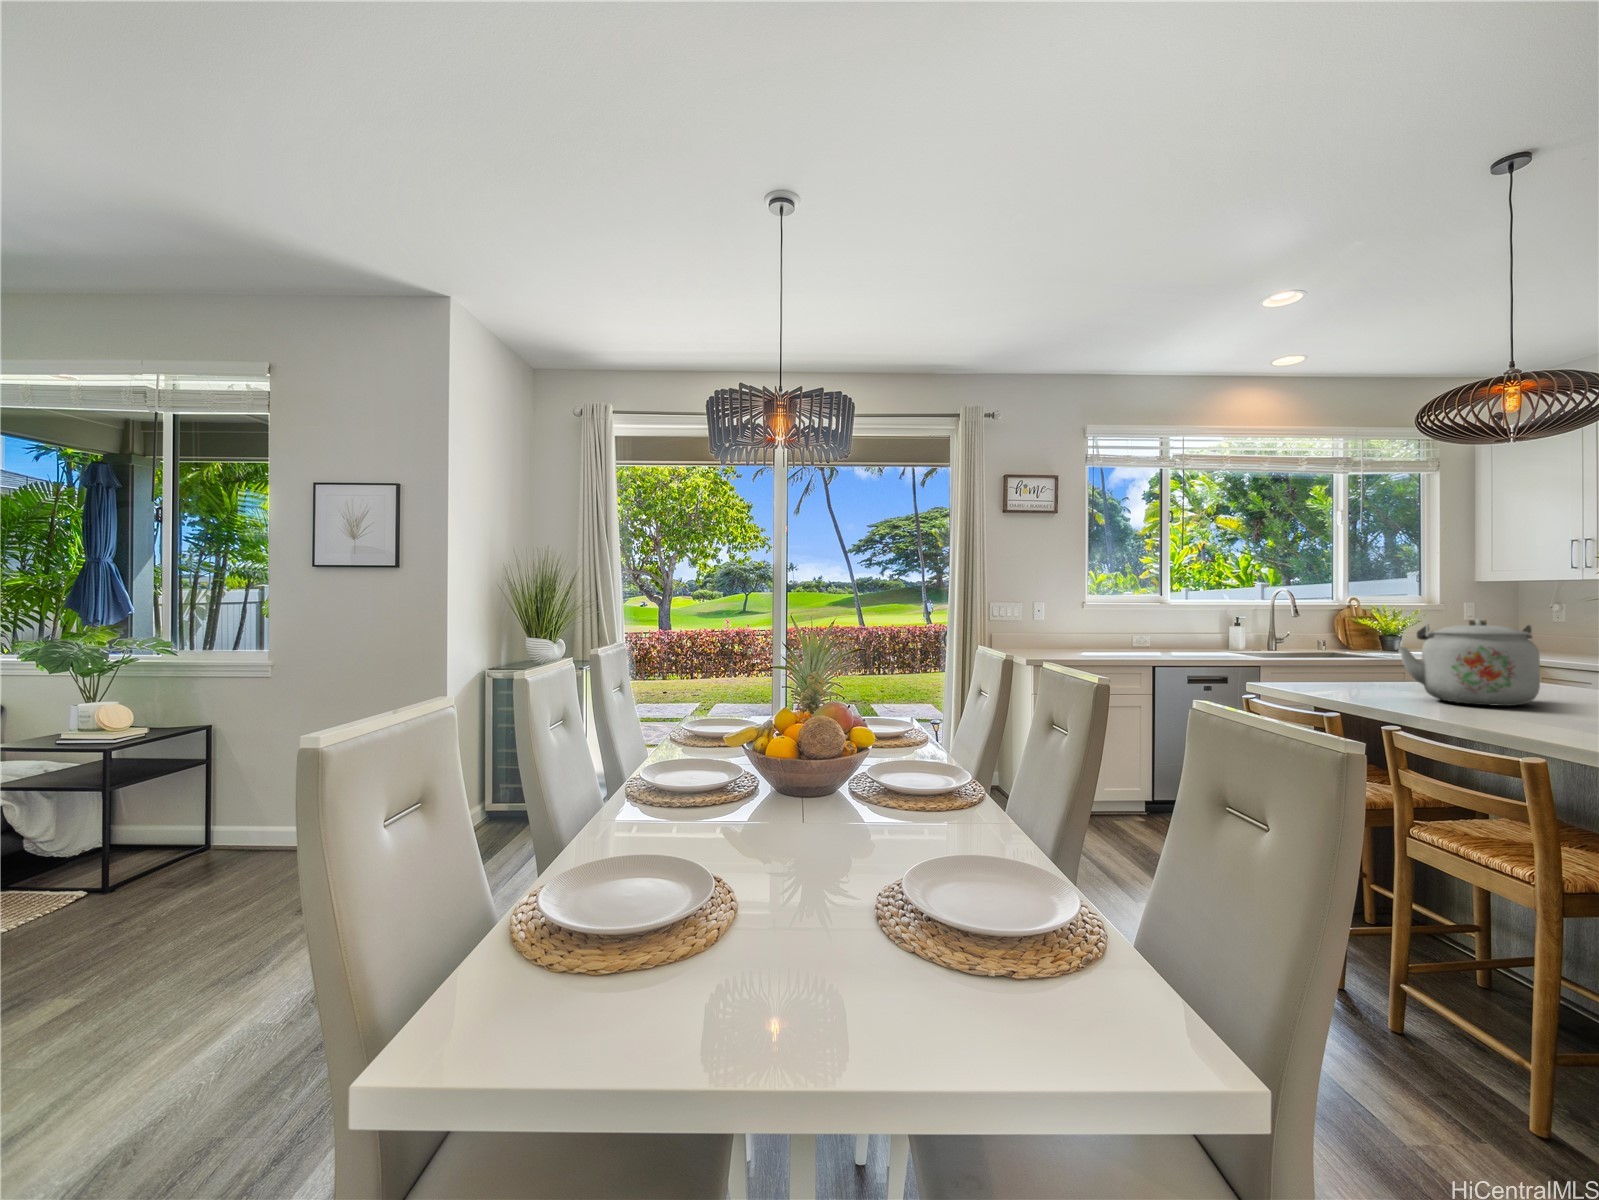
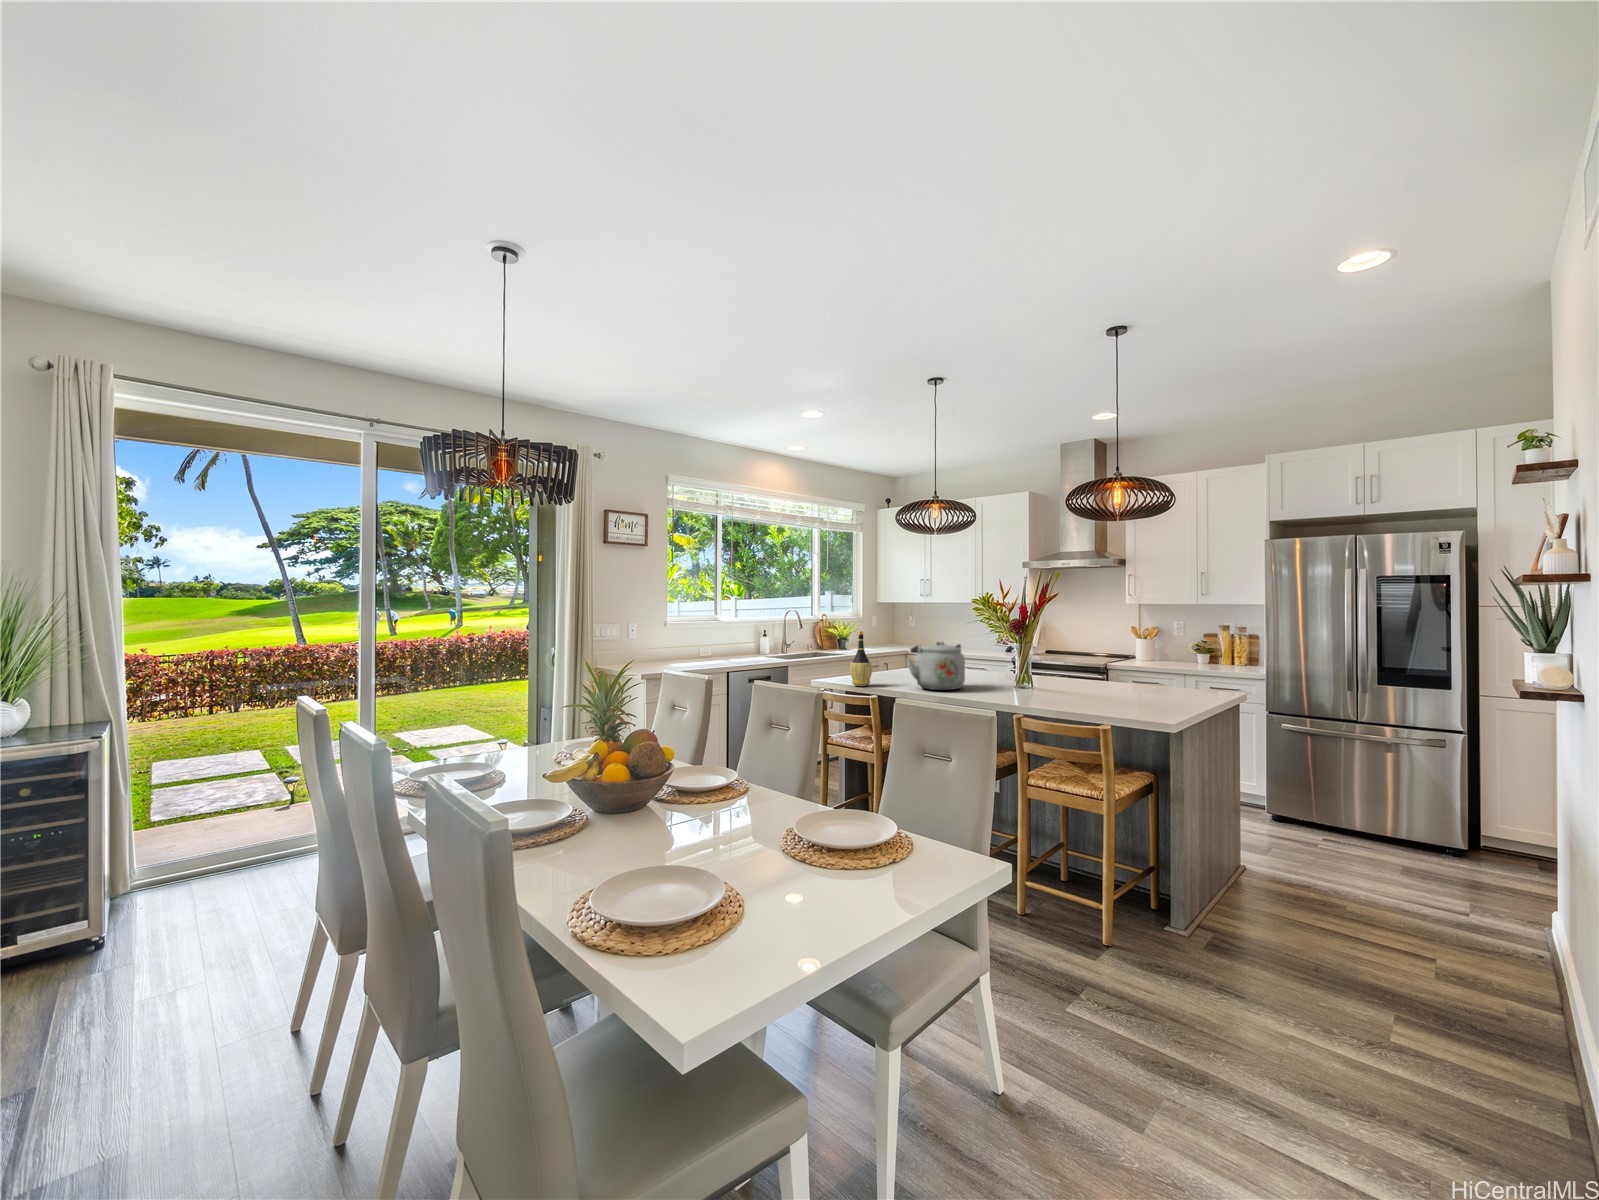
wine bottle: none [1298,603,1340,688] -> present [850,631,872,686]

